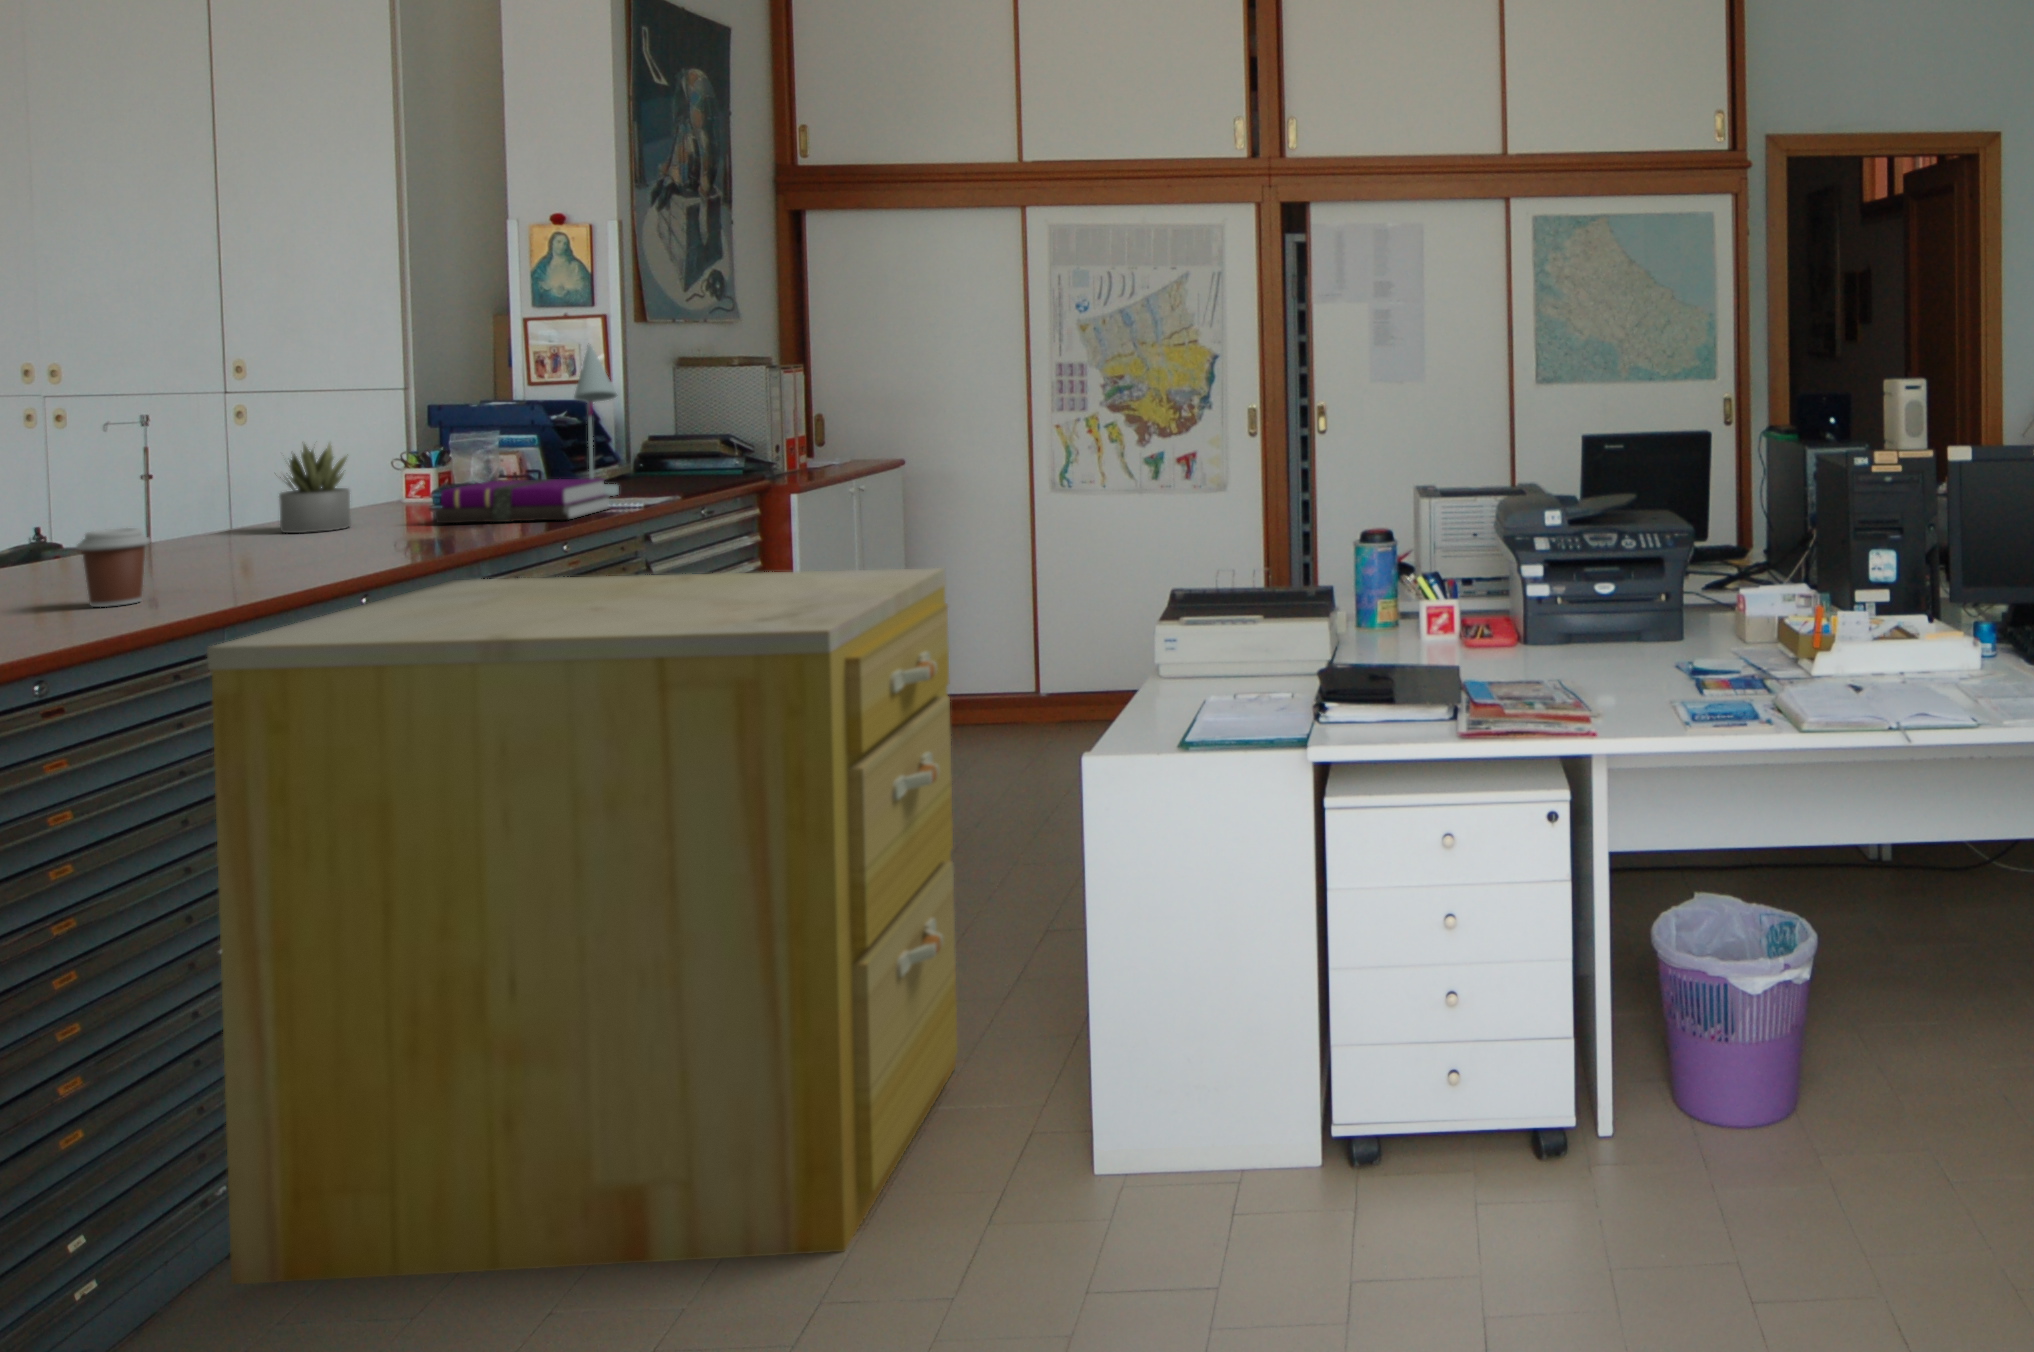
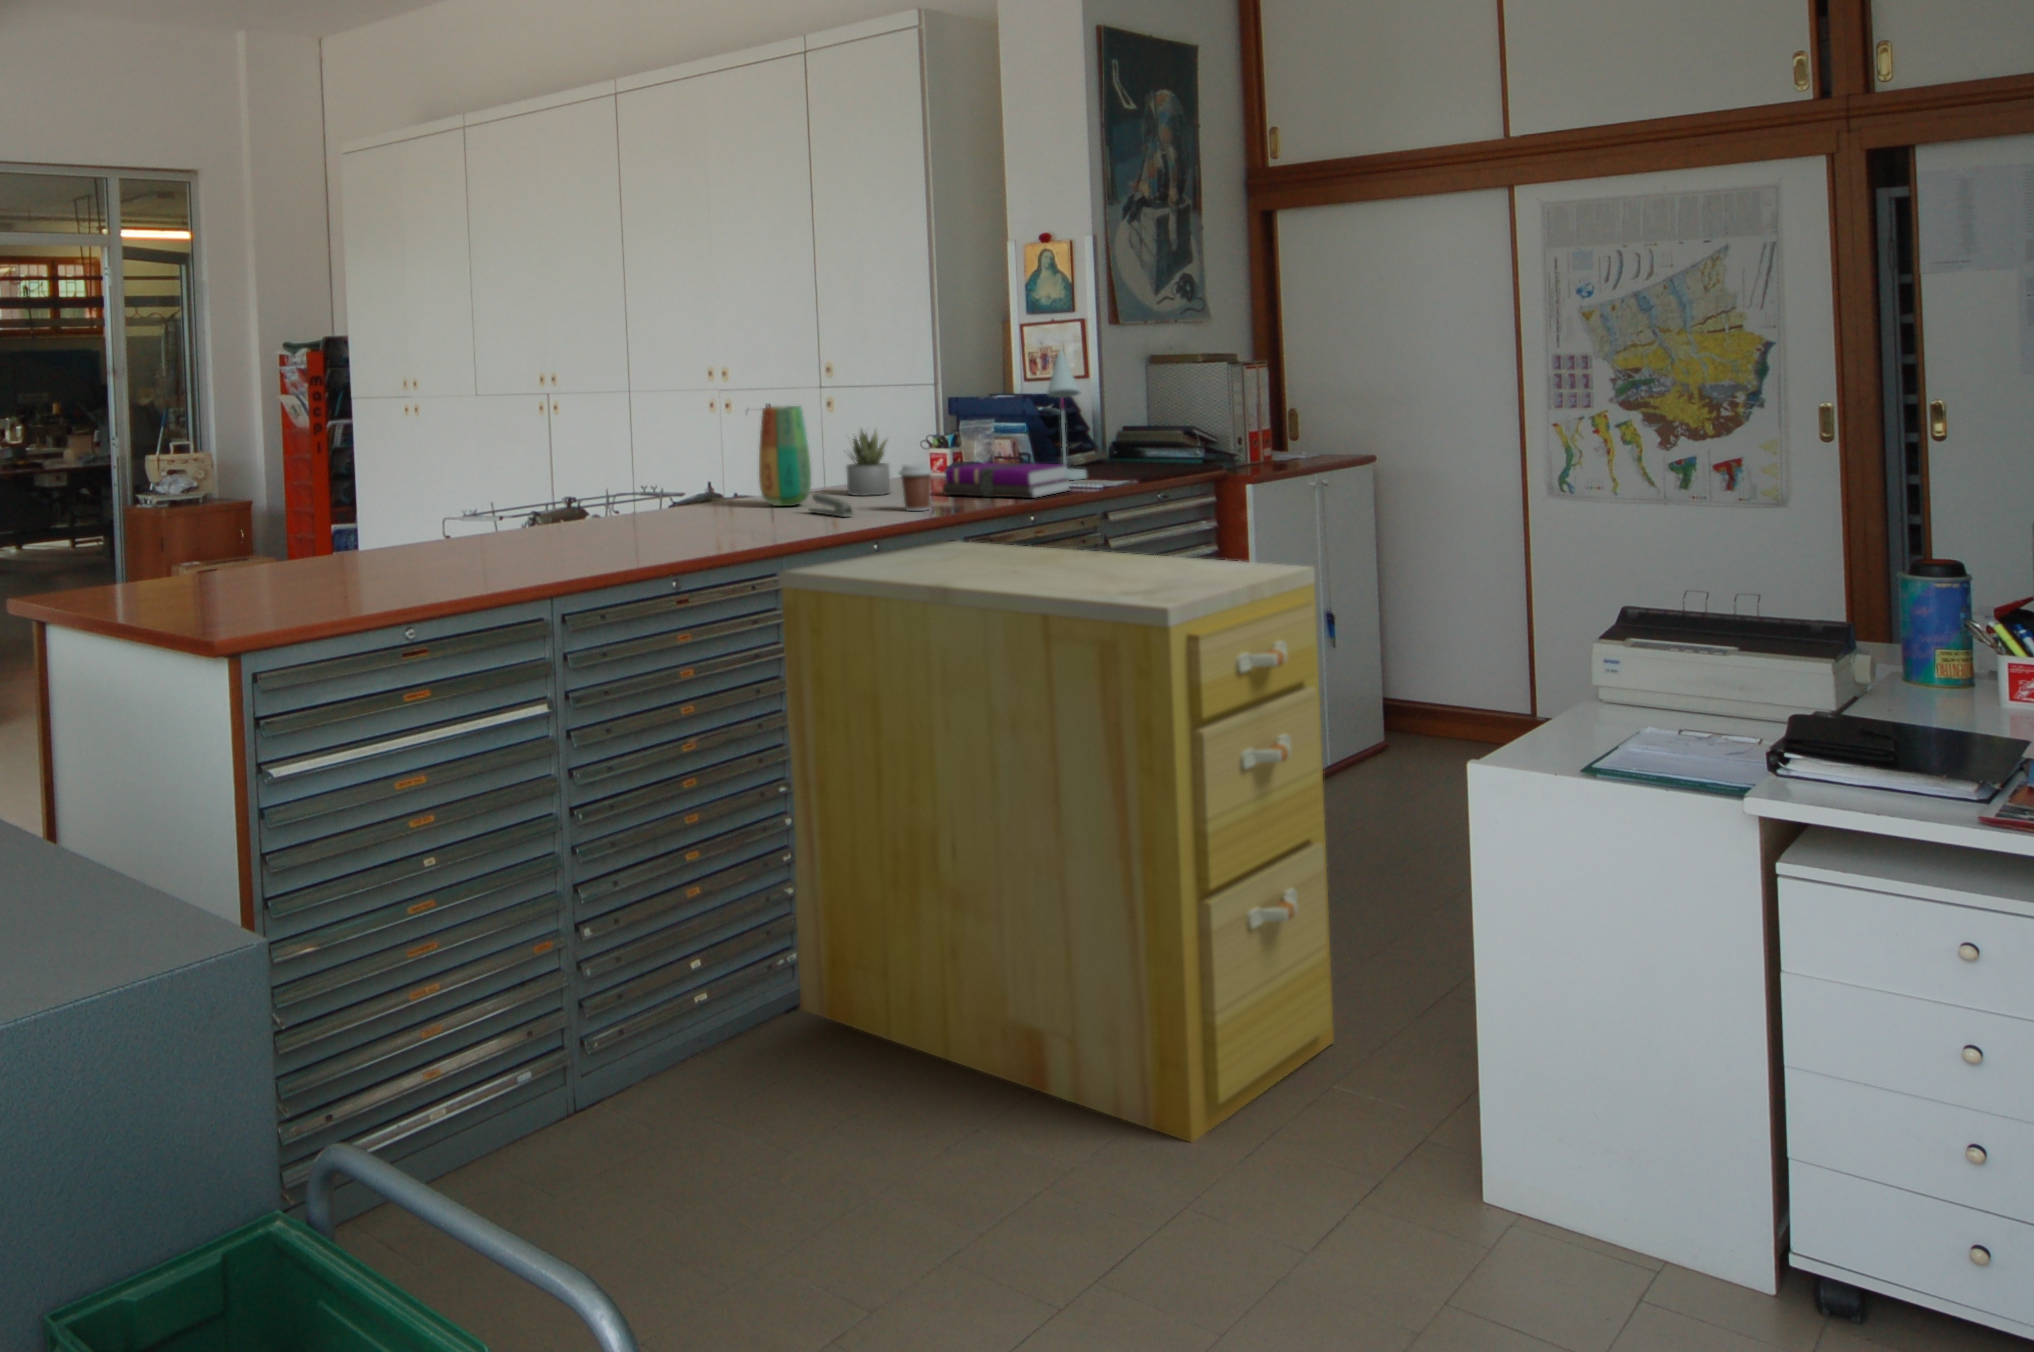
vase: none [131,413,226,555] -> present [759,406,811,506]
coffee cup: present [76,528,150,607] -> present [899,464,933,511]
stapler: none [227,533,311,562] -> present [810,494,853,517]

